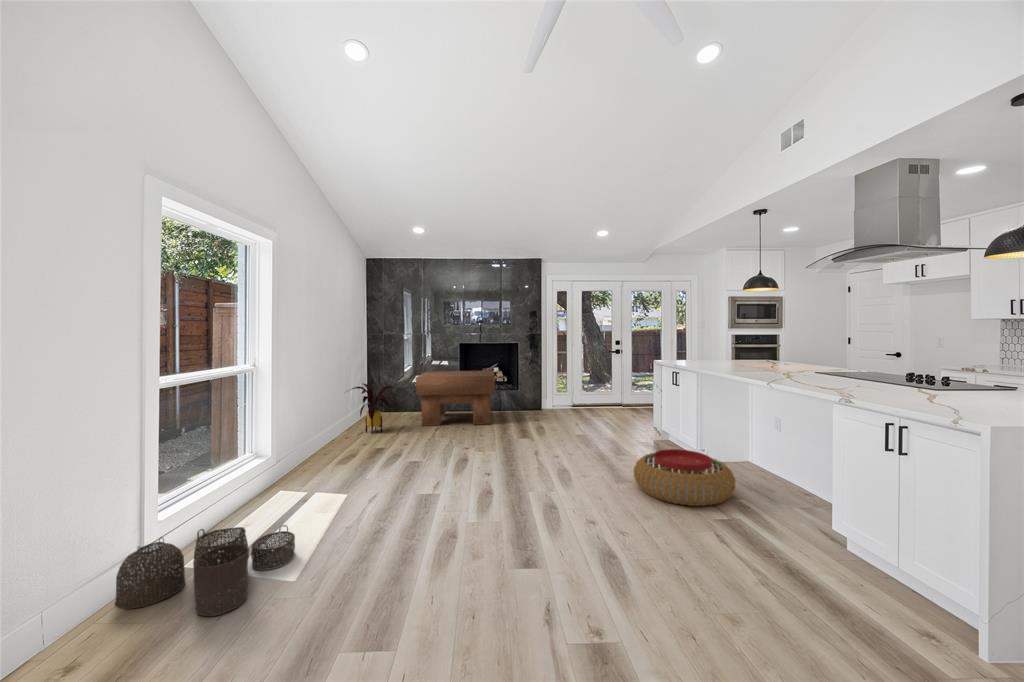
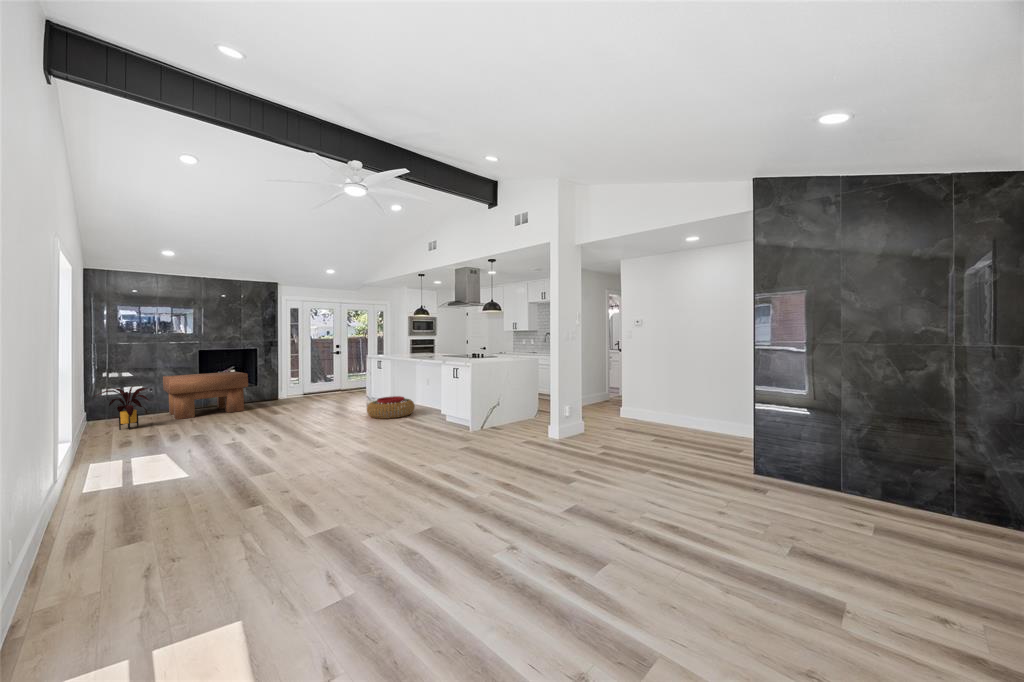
woven basket: present [115,525,295,616] -> none [94,447,194,495]

